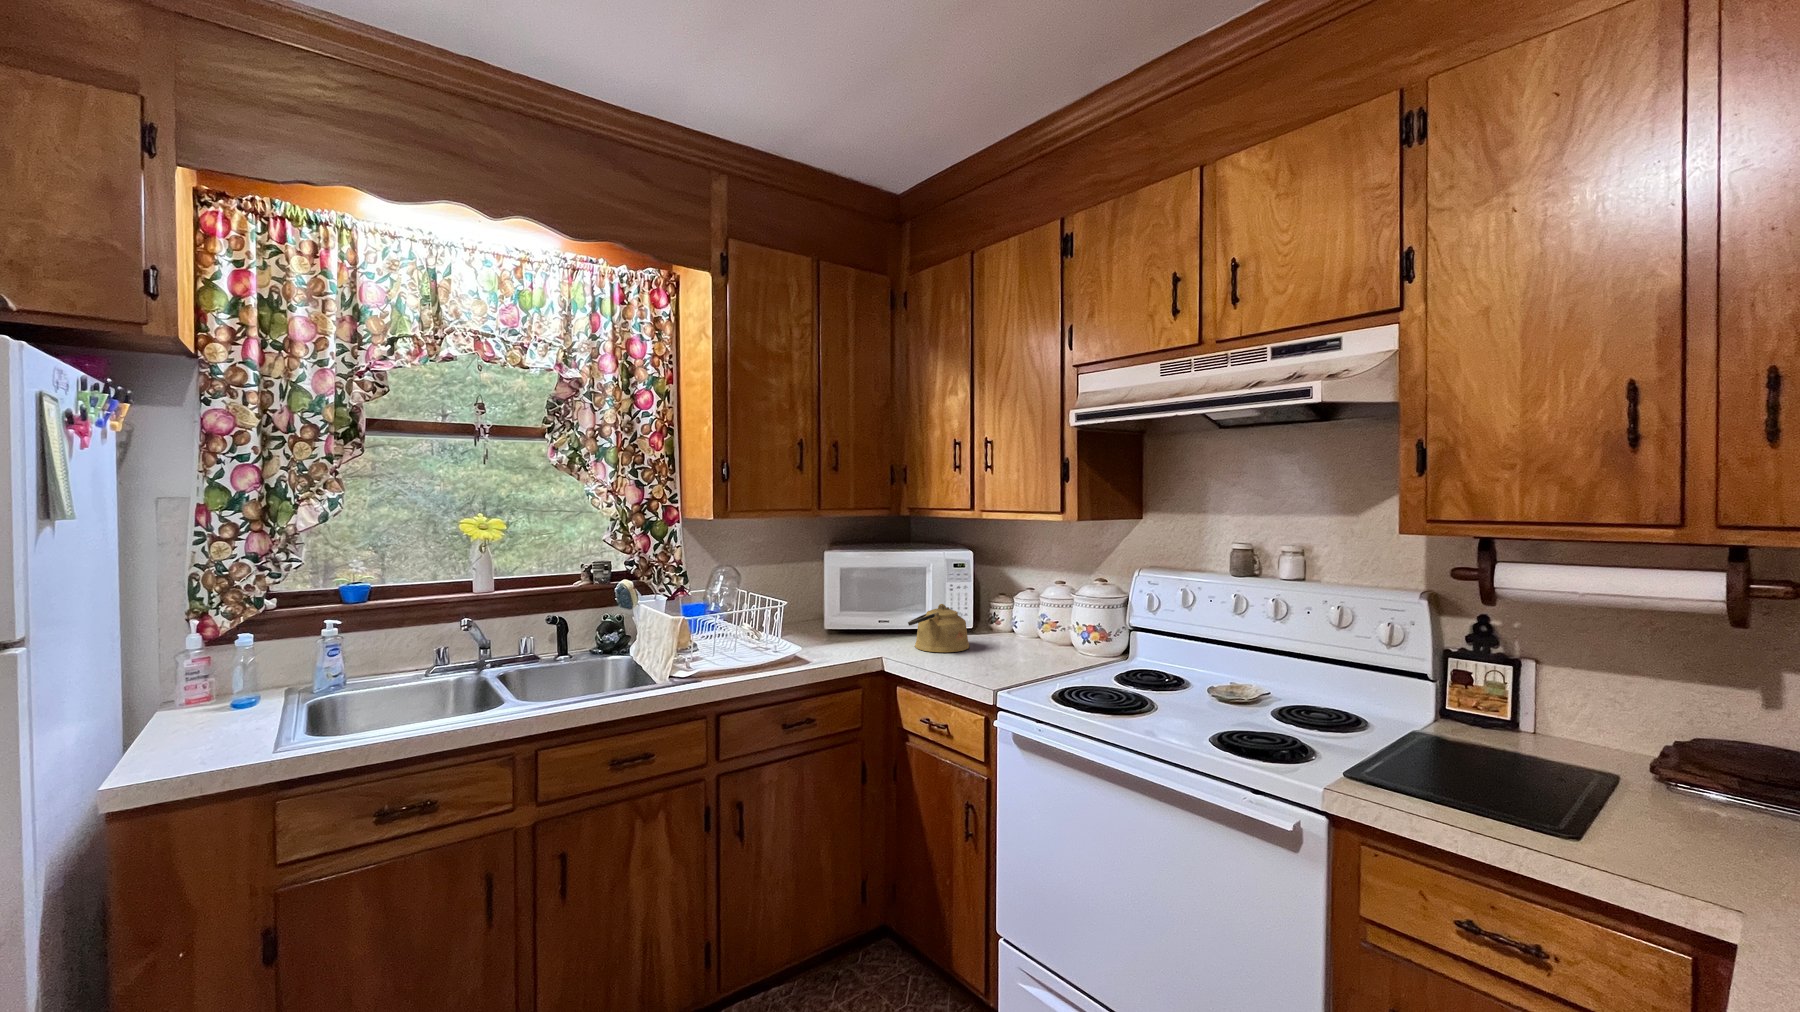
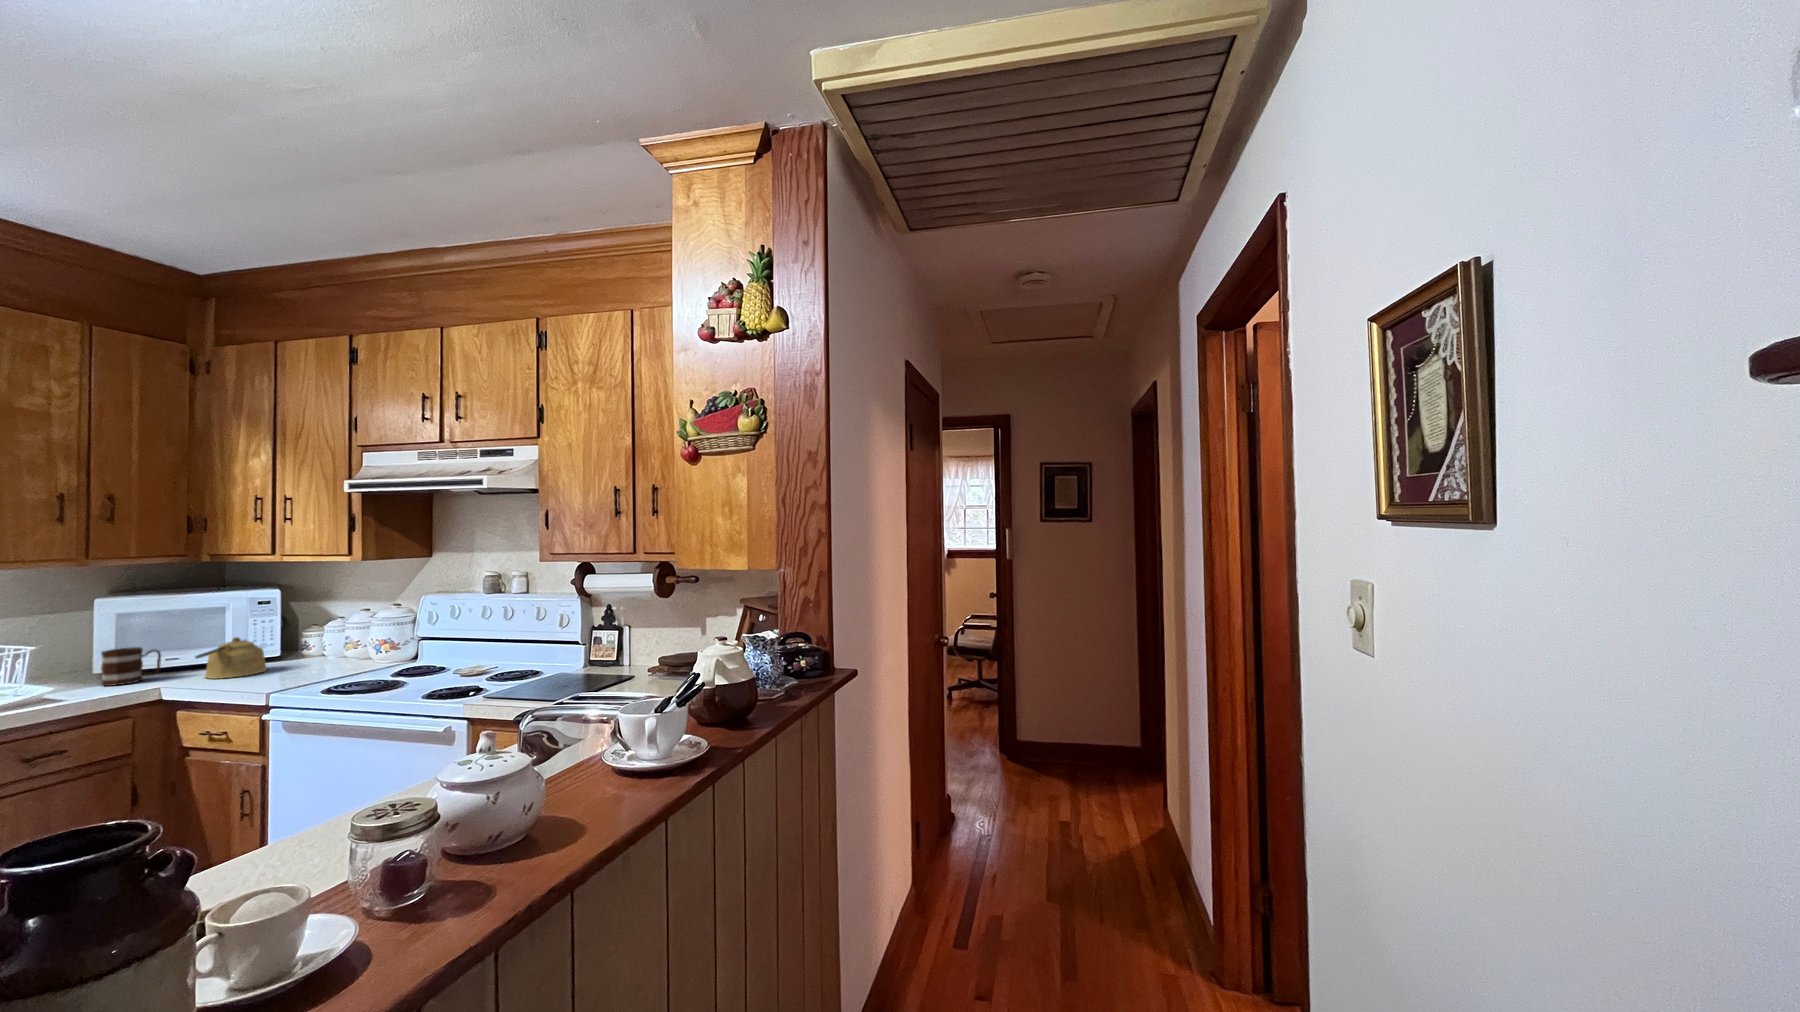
mug: none [832,604,878,645] -> present [101,647,161,686]

